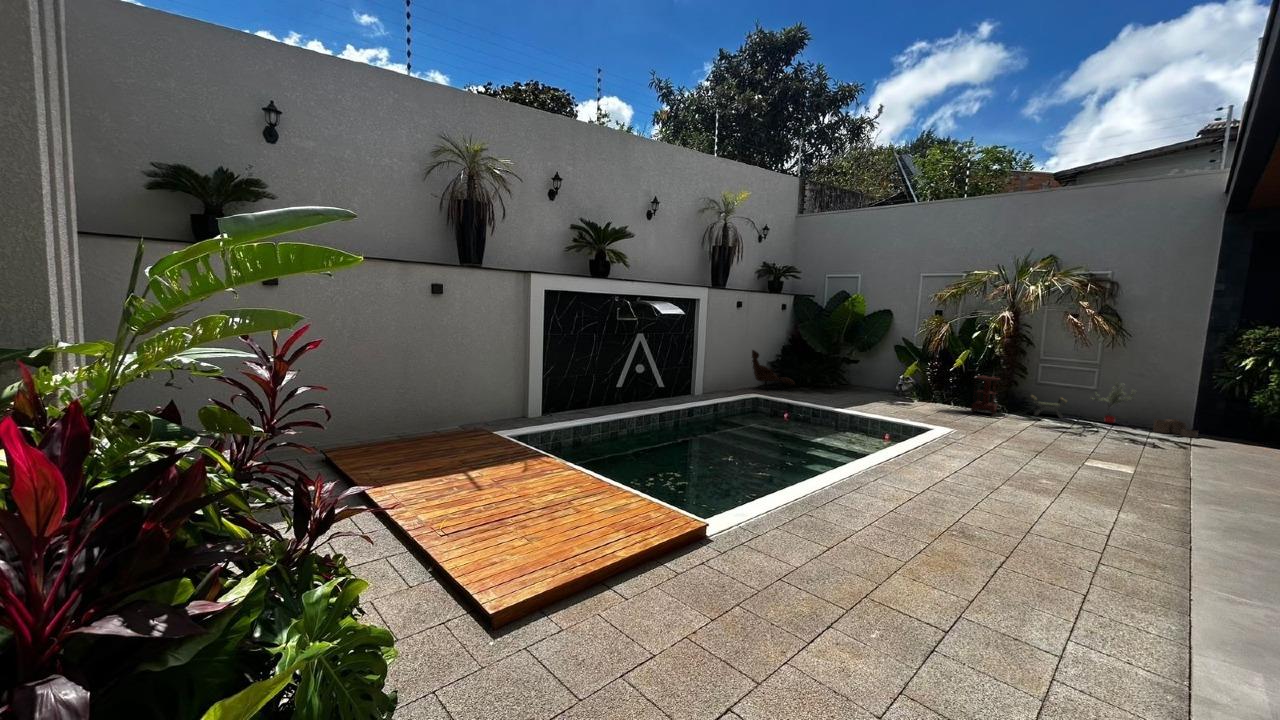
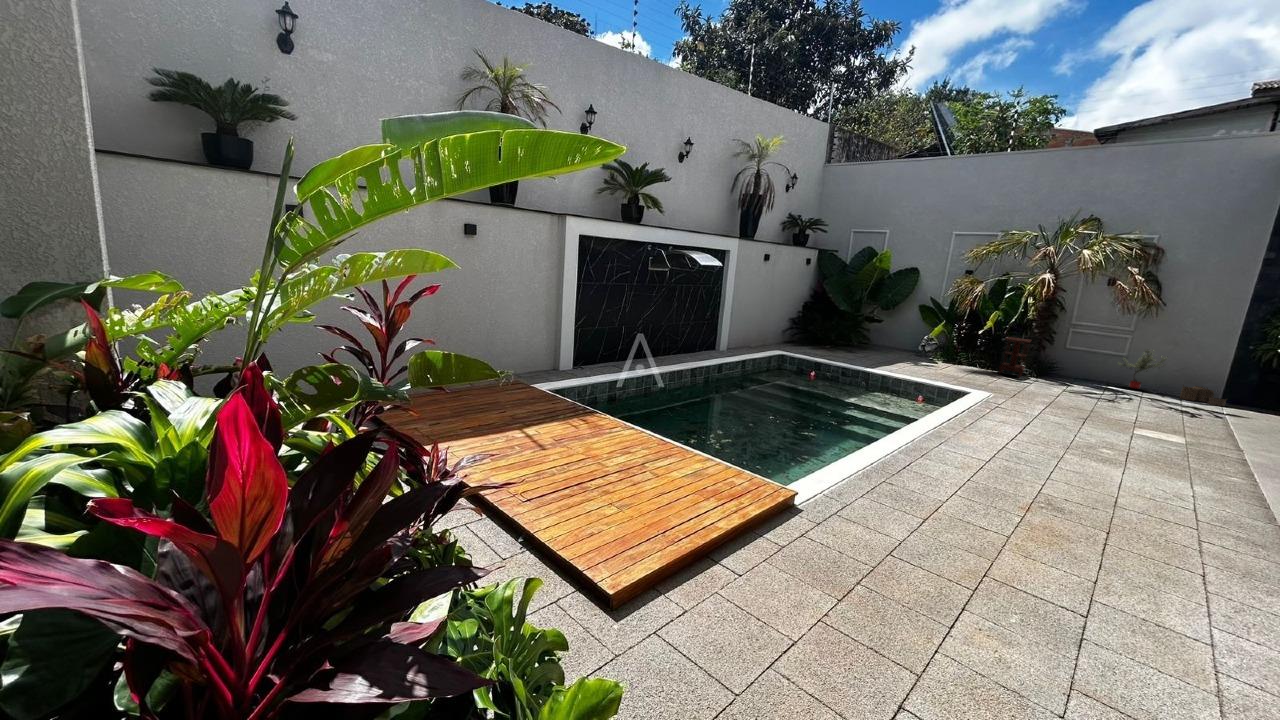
lounge chair: present [751,350,795,390] -> none [774,304,818,347]
stool: present [1030,395,1067,418] -> none [1053,357,1095,382]

